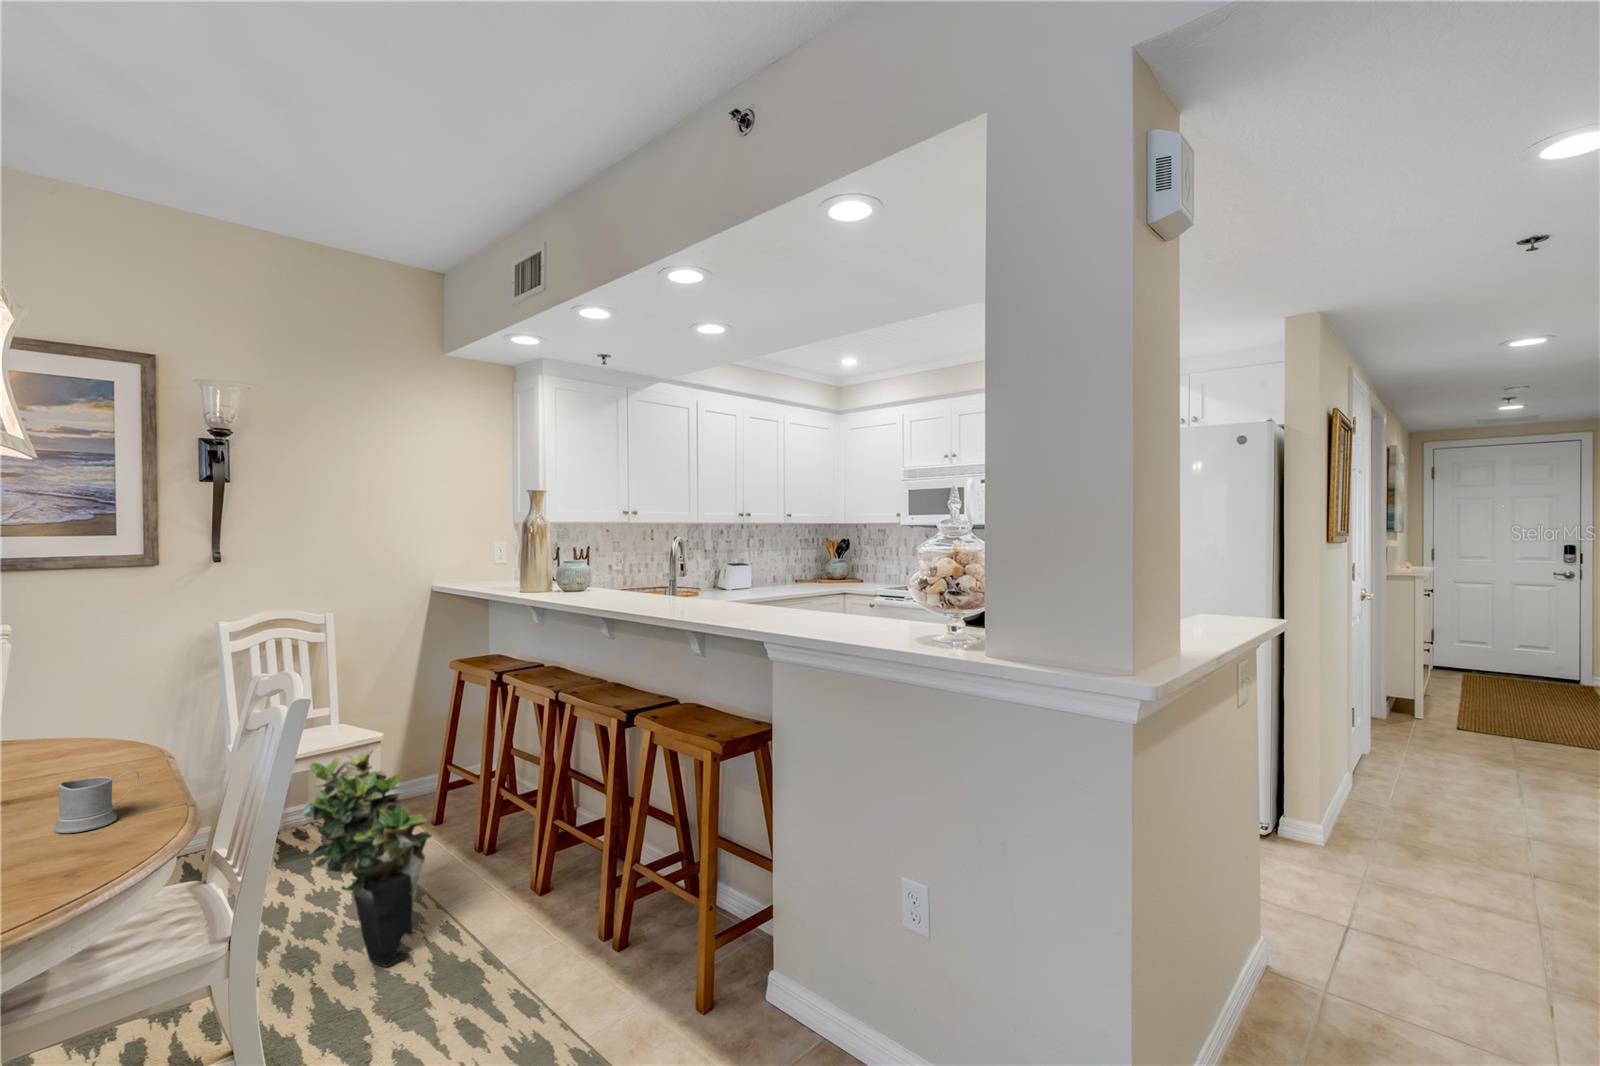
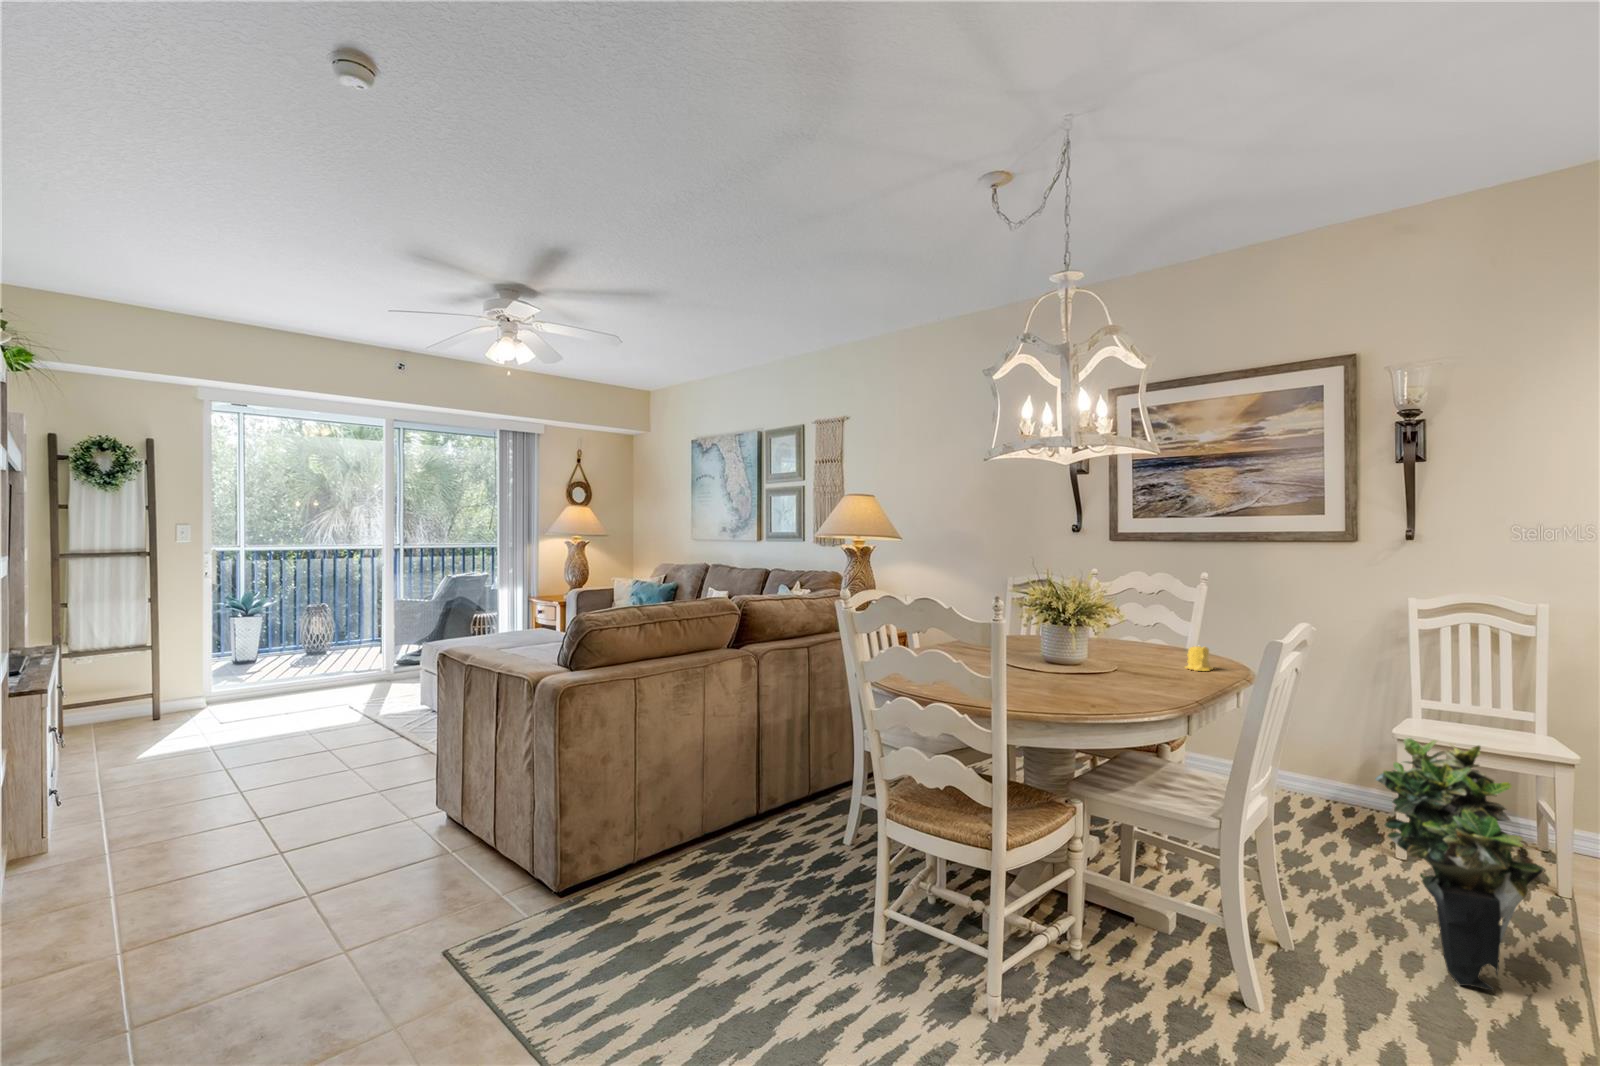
candle: none [46,726,96,766] -> present [1185,646,1214,671]
mug: present [54,770,139,833] -> none [1129,664,1173,700]

